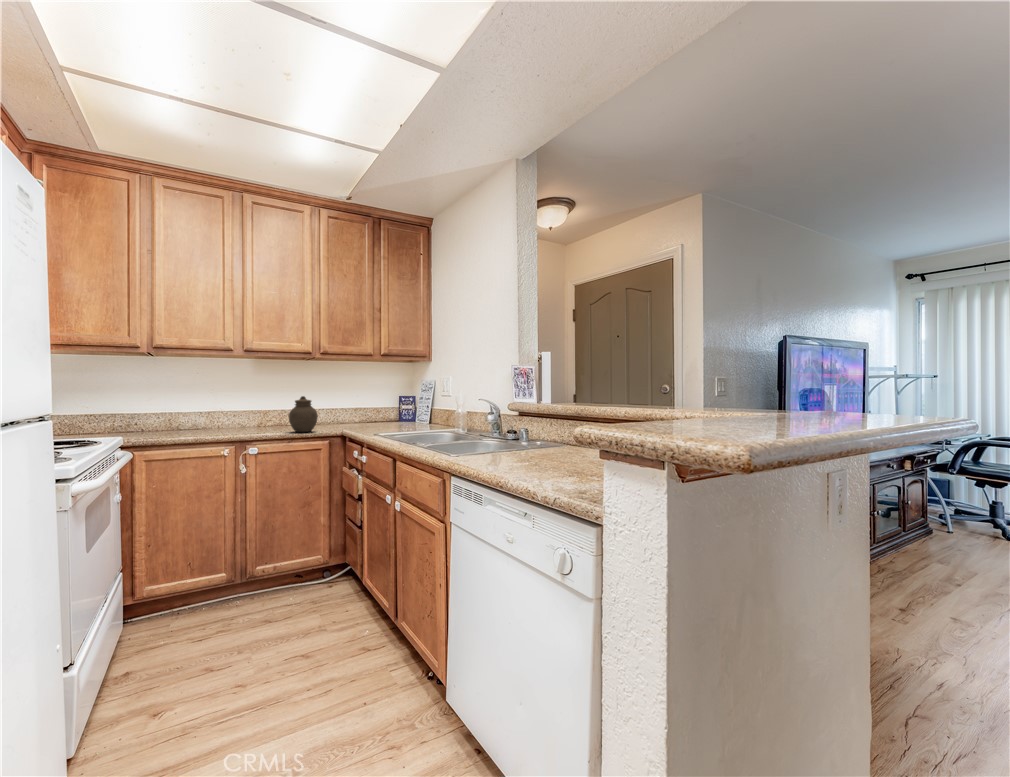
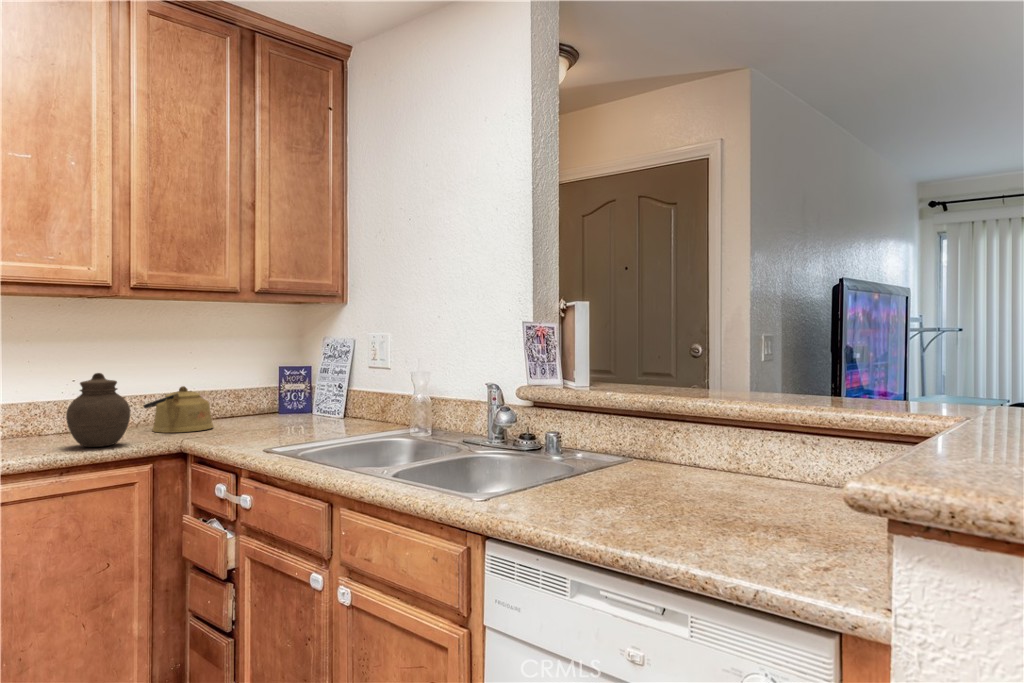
kettle: none [327,404,361,428] -> present [144,386,213,433]

